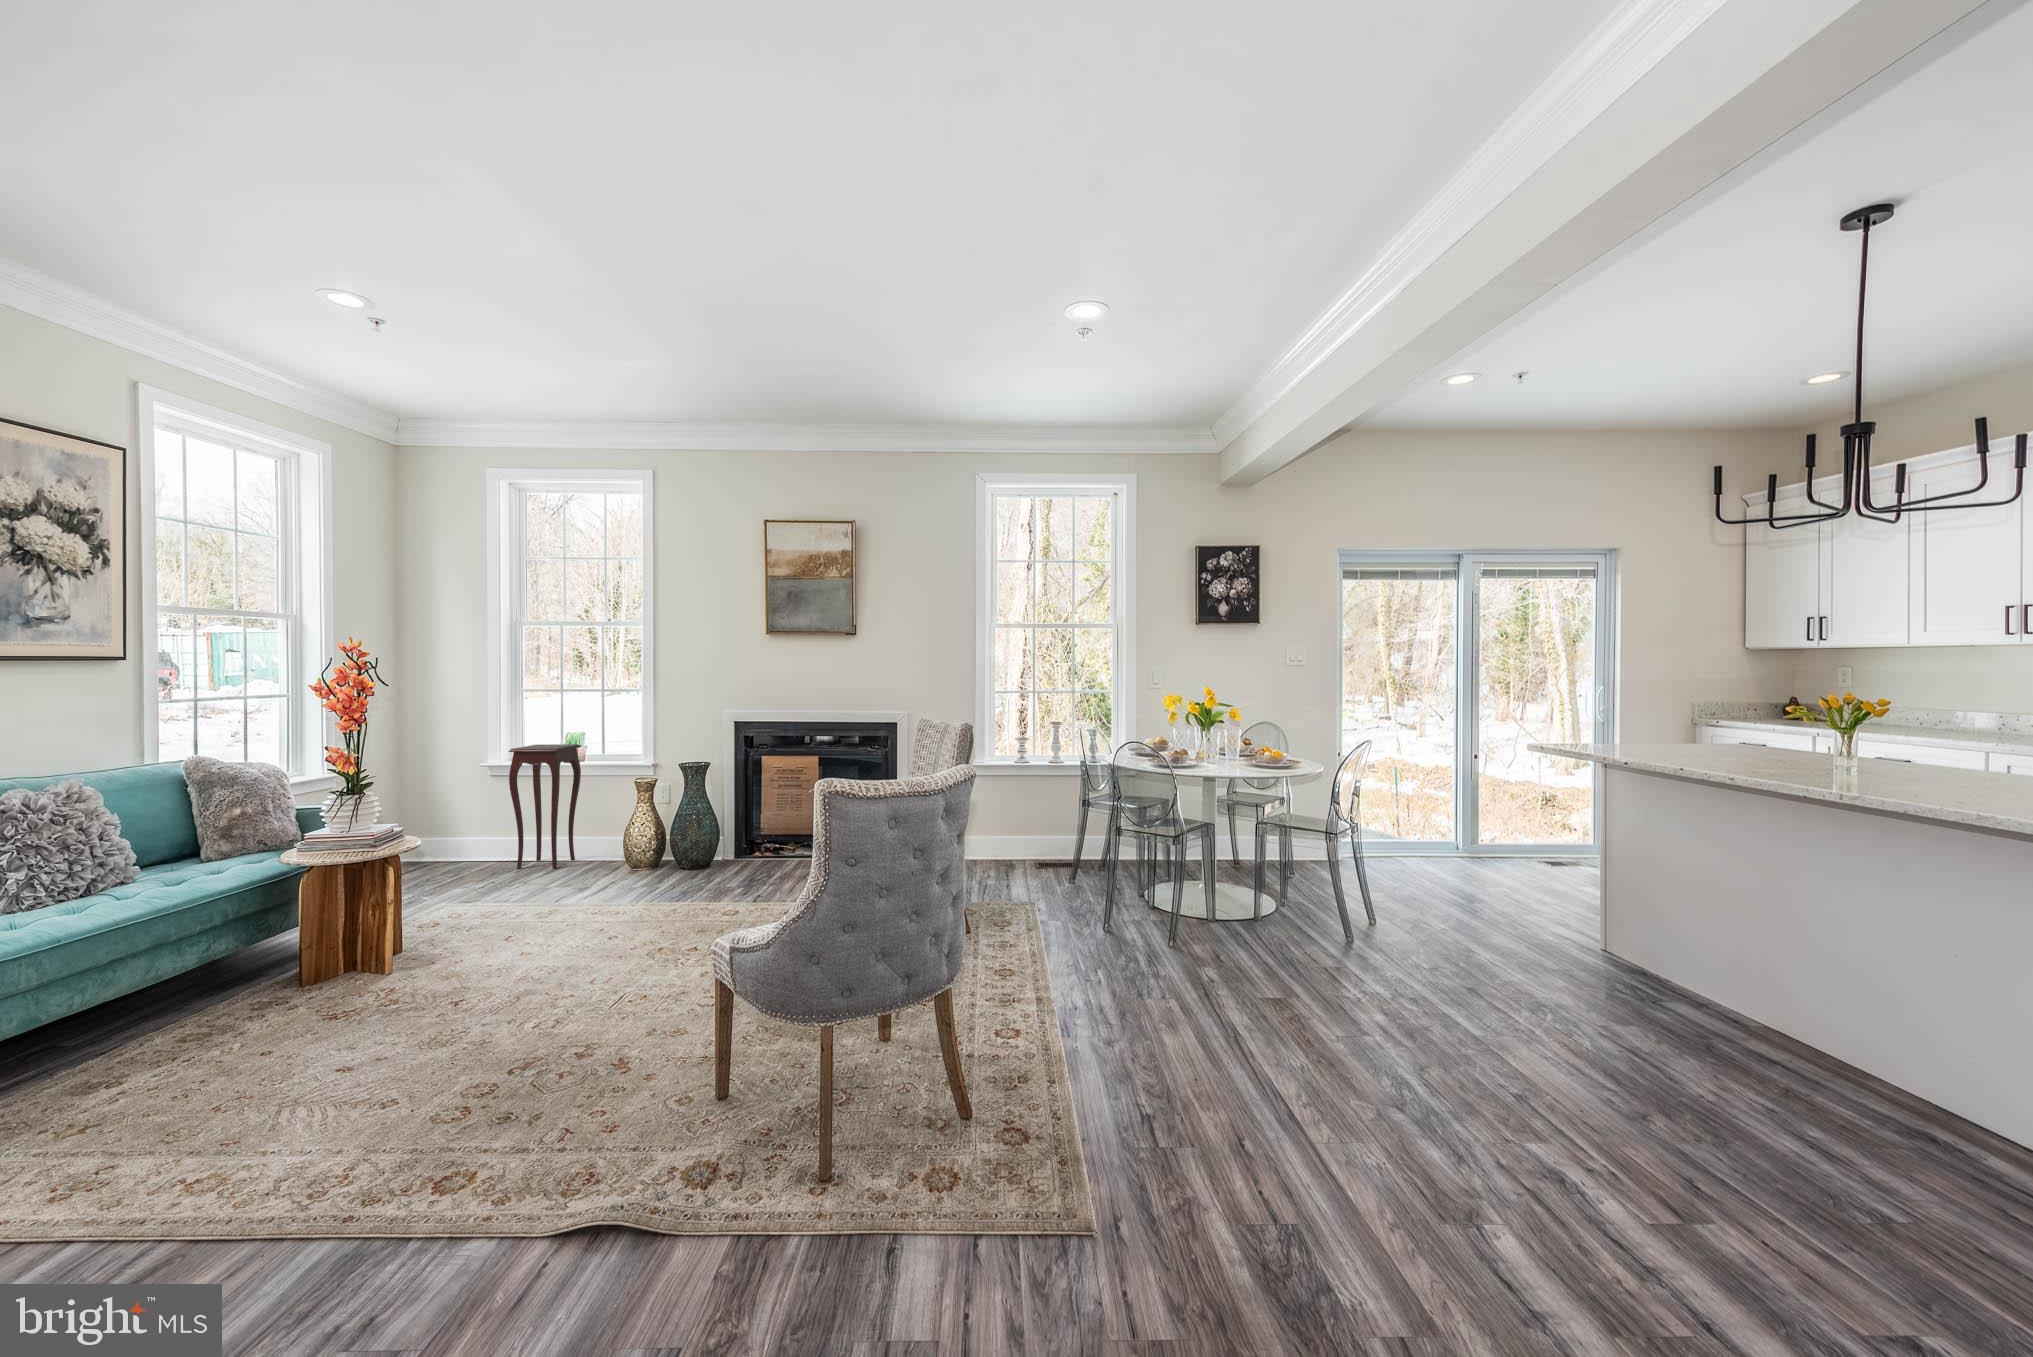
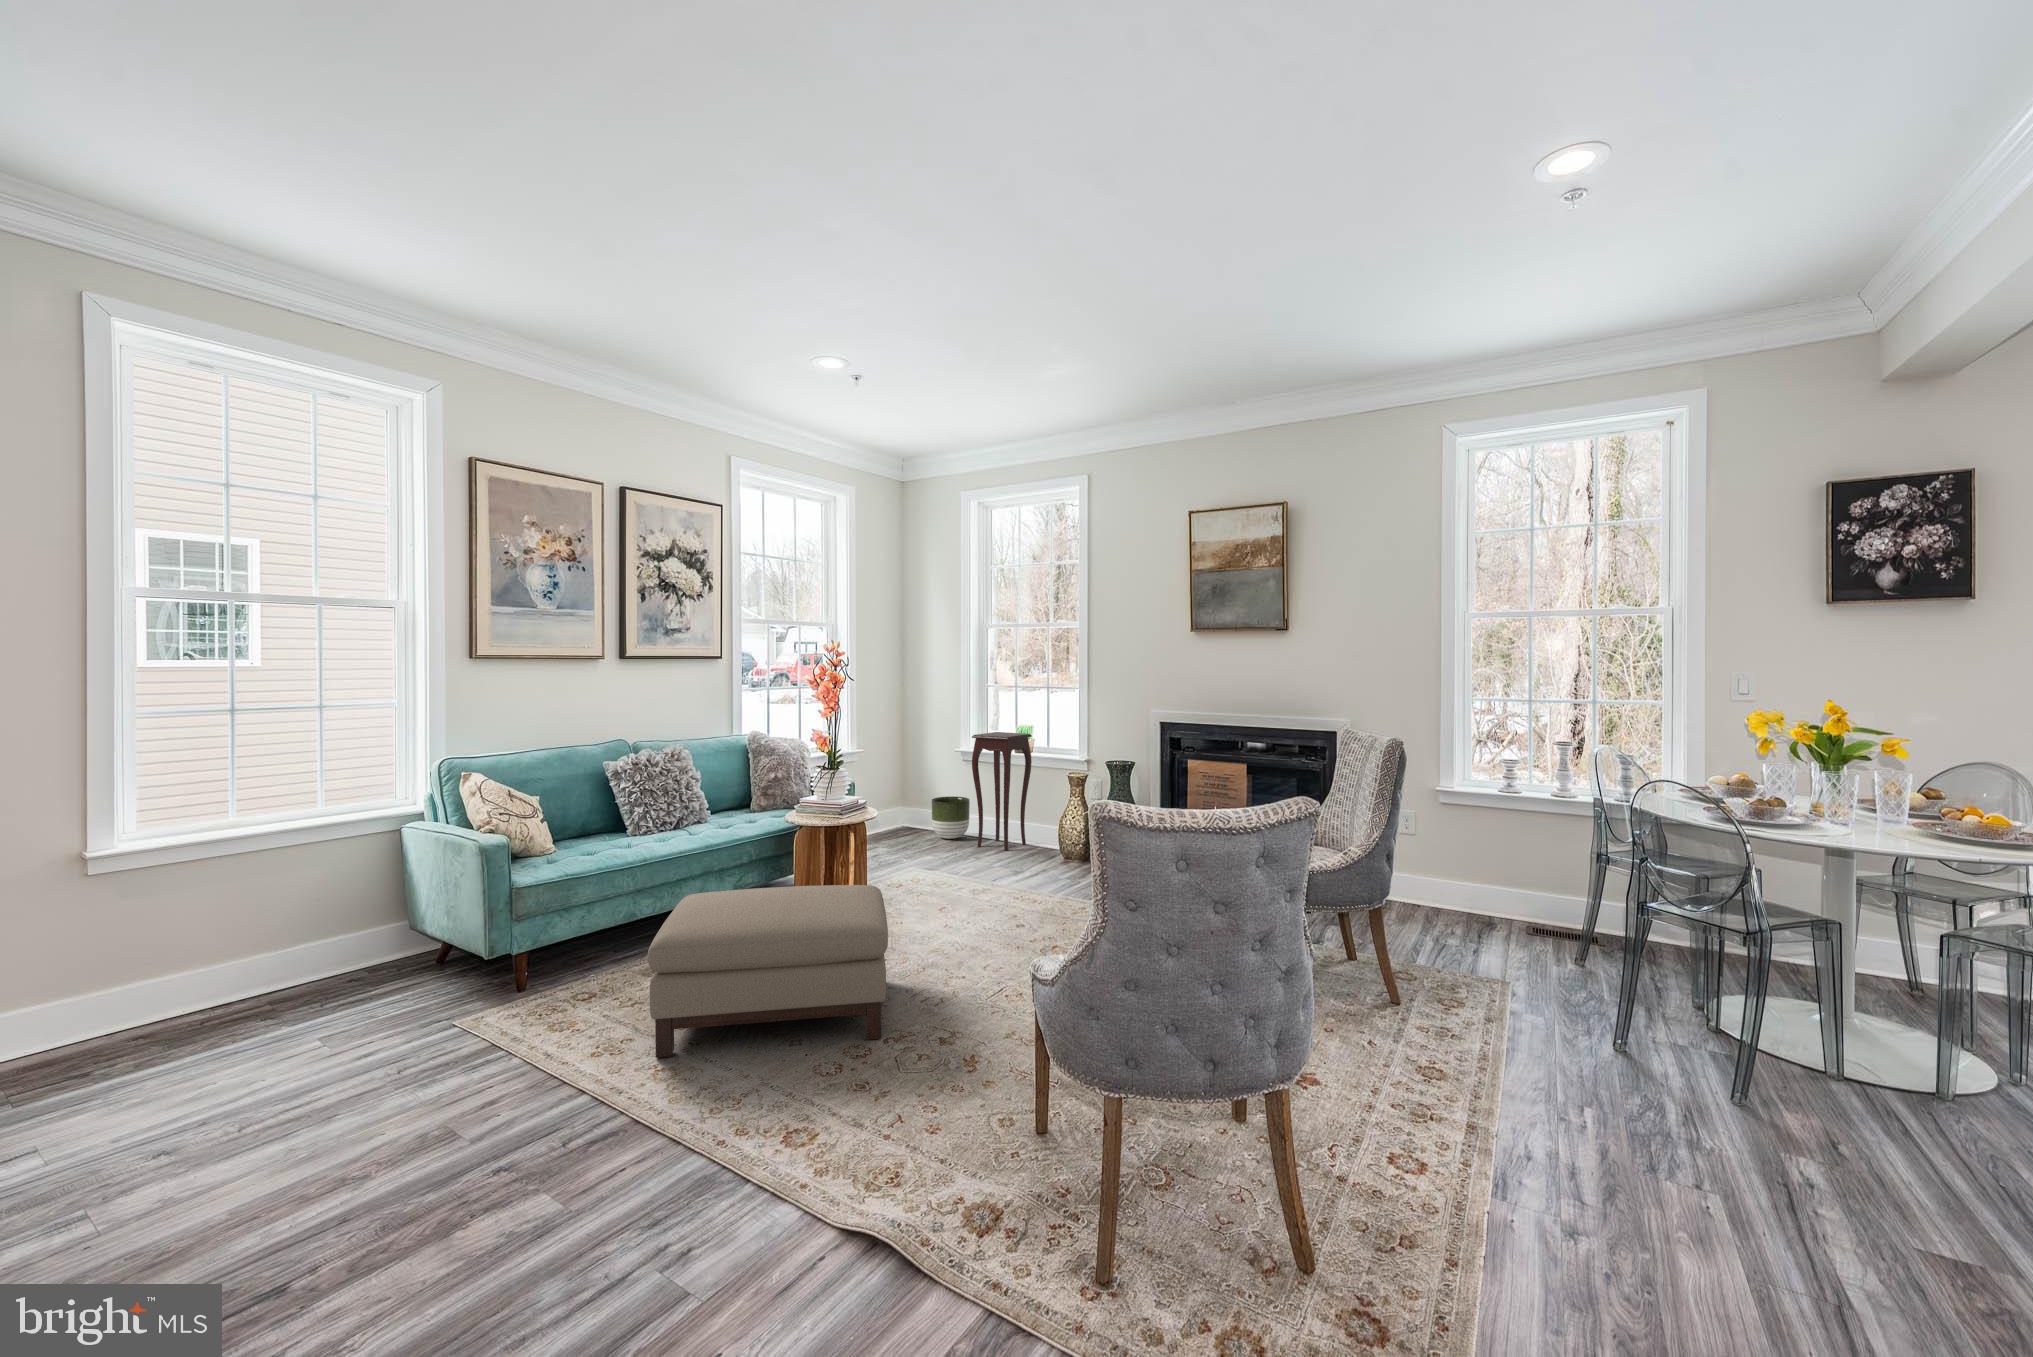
planter: none [451,819,501,866] -> present [932,797,970,839]
ottoman: none [161,914,509,1169] -> present [648,885,888,1058]

